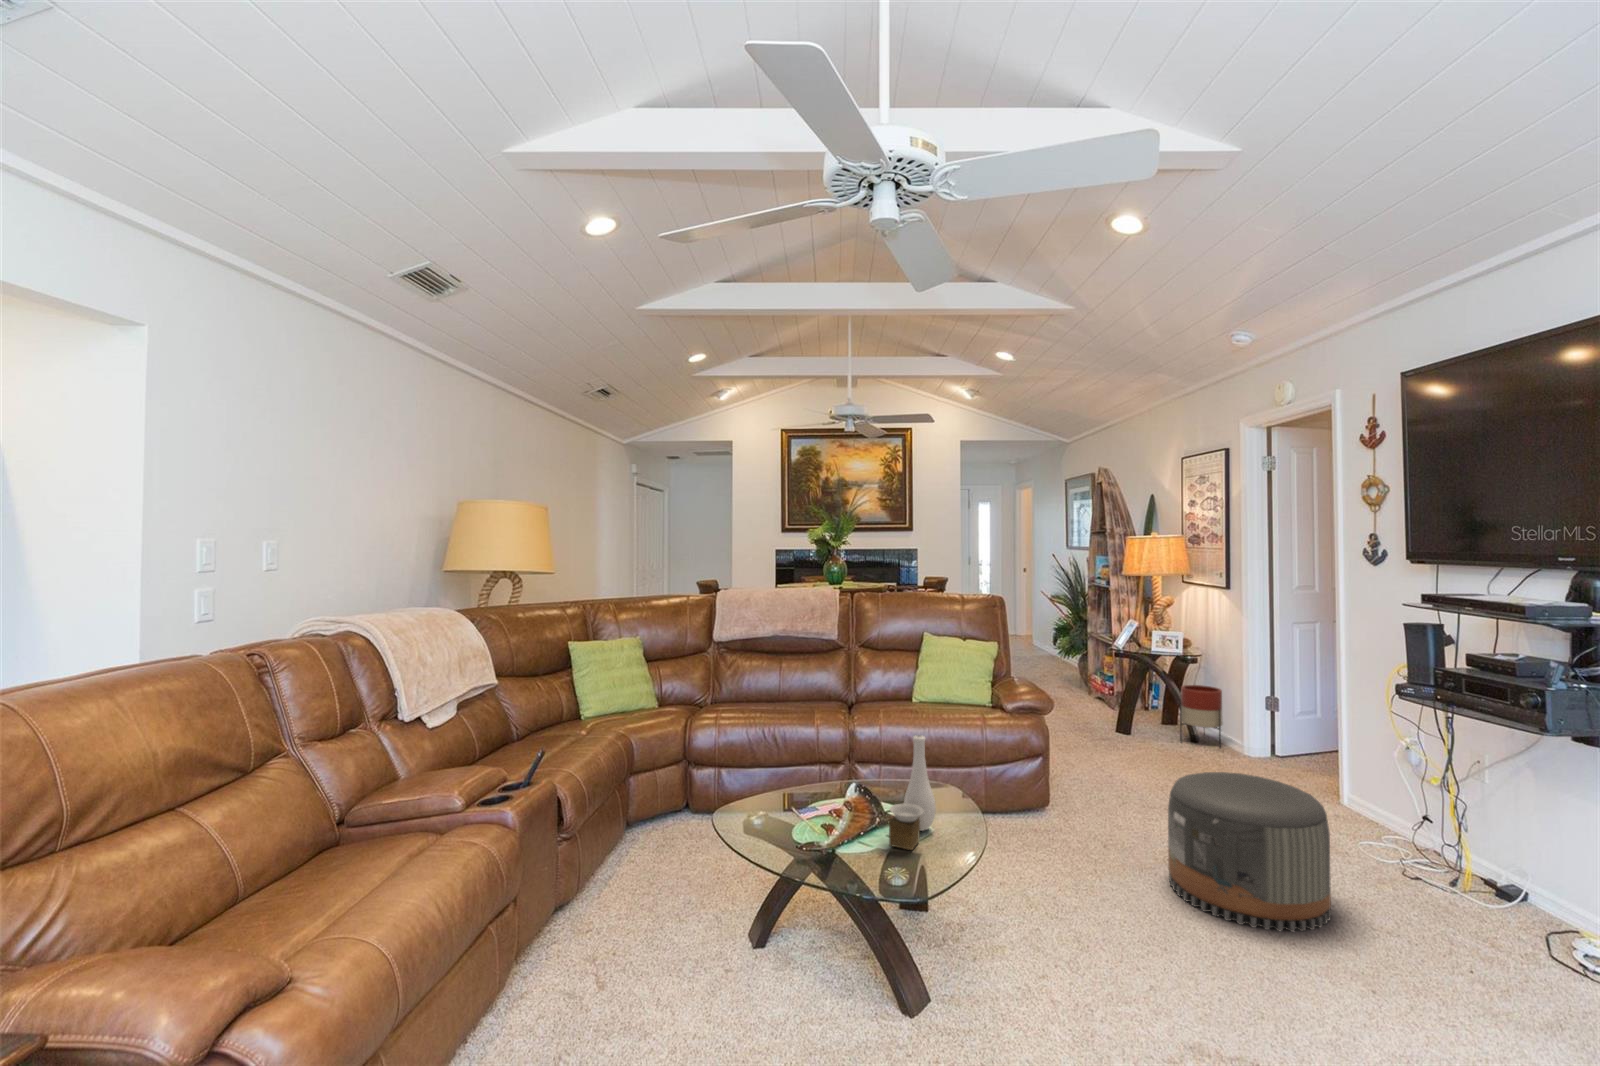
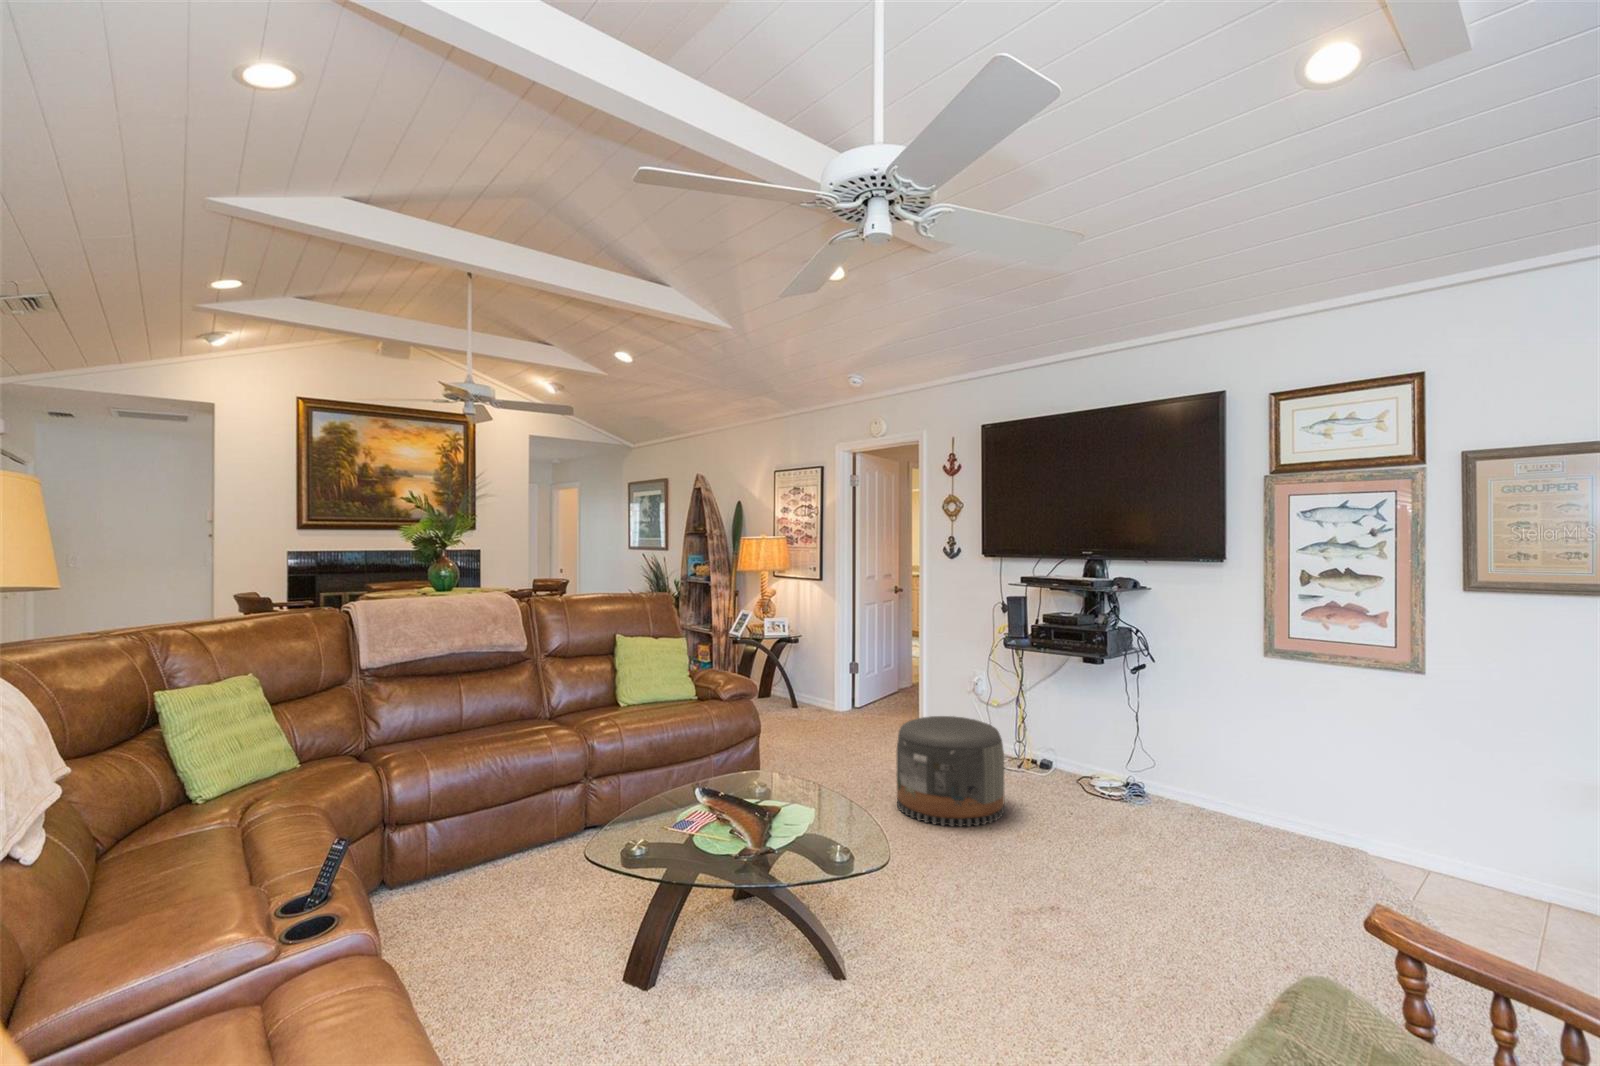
planter: present [1180,685,1223,747] -> none [785,663,816,713]
vase: present [889,735,936,850] -> none [795,719,842,832]

